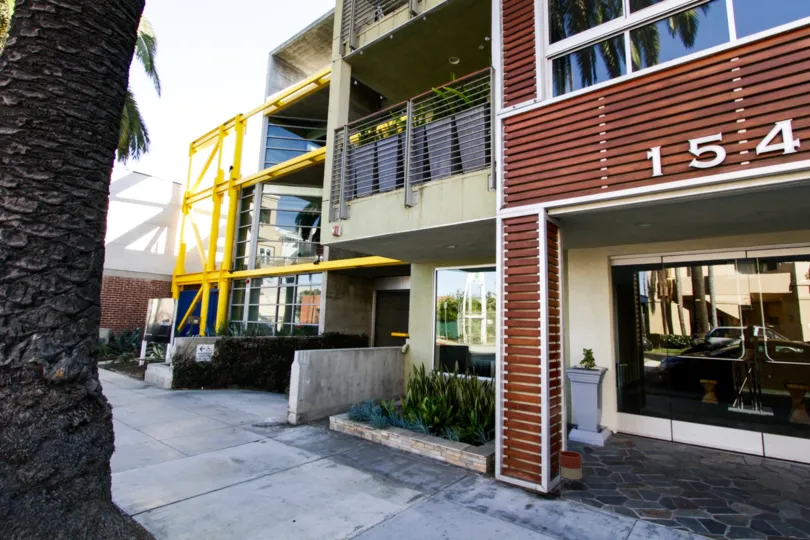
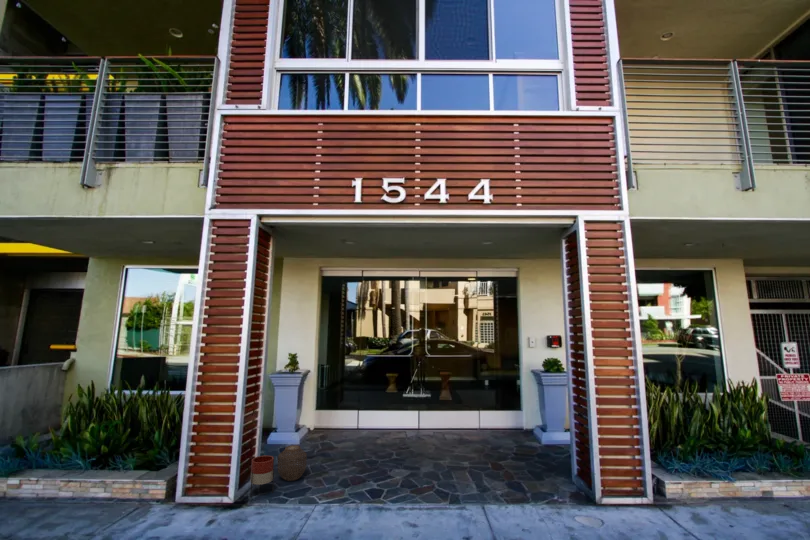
woven basket: none [586,447,619,484] -> present [277,445,307,481]

